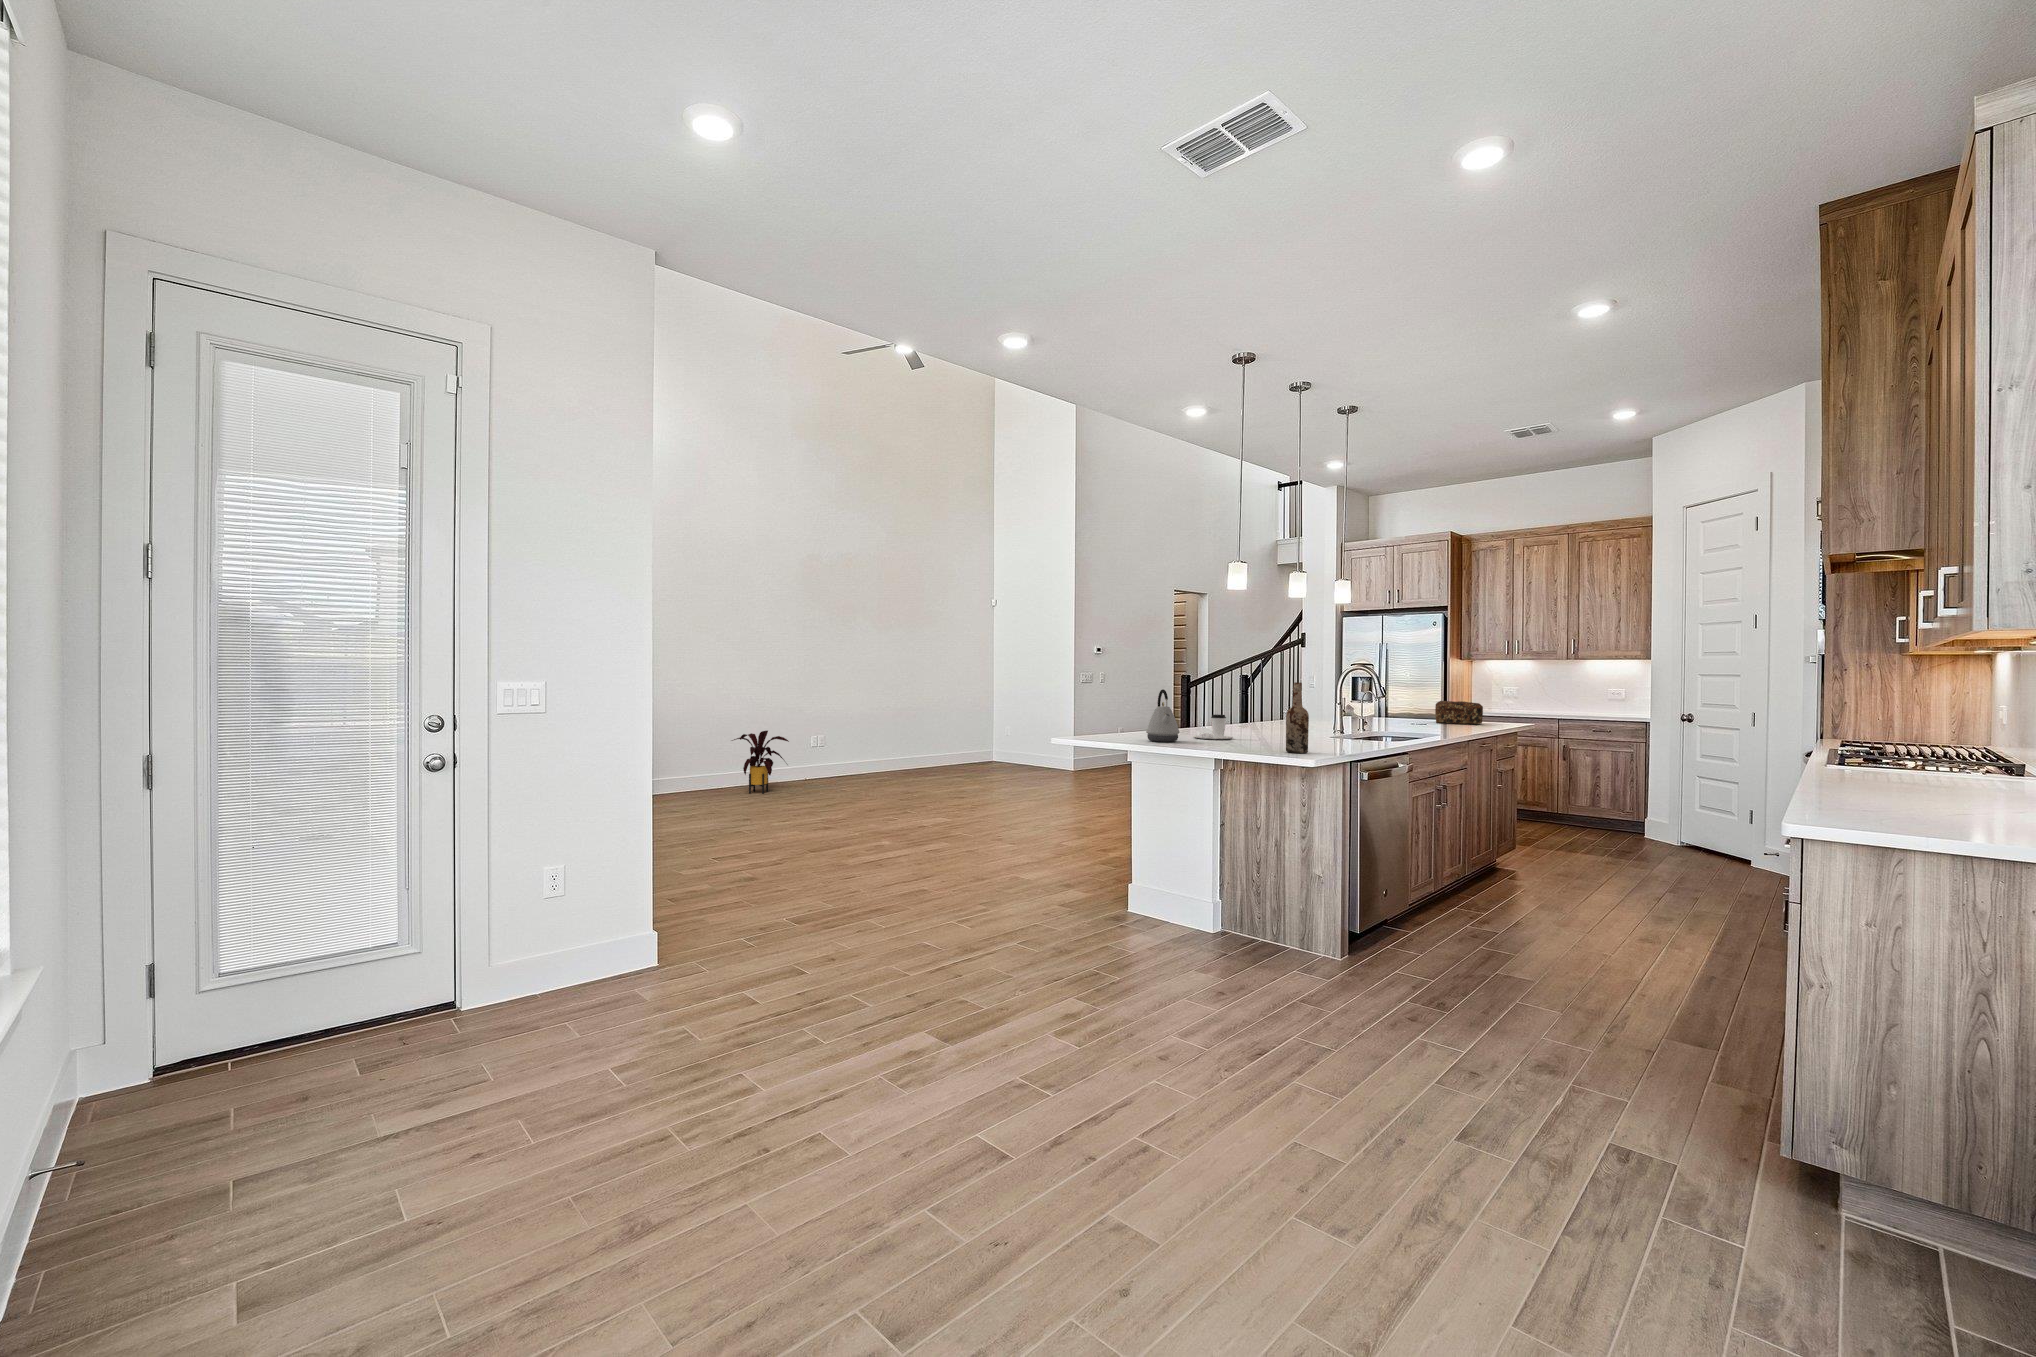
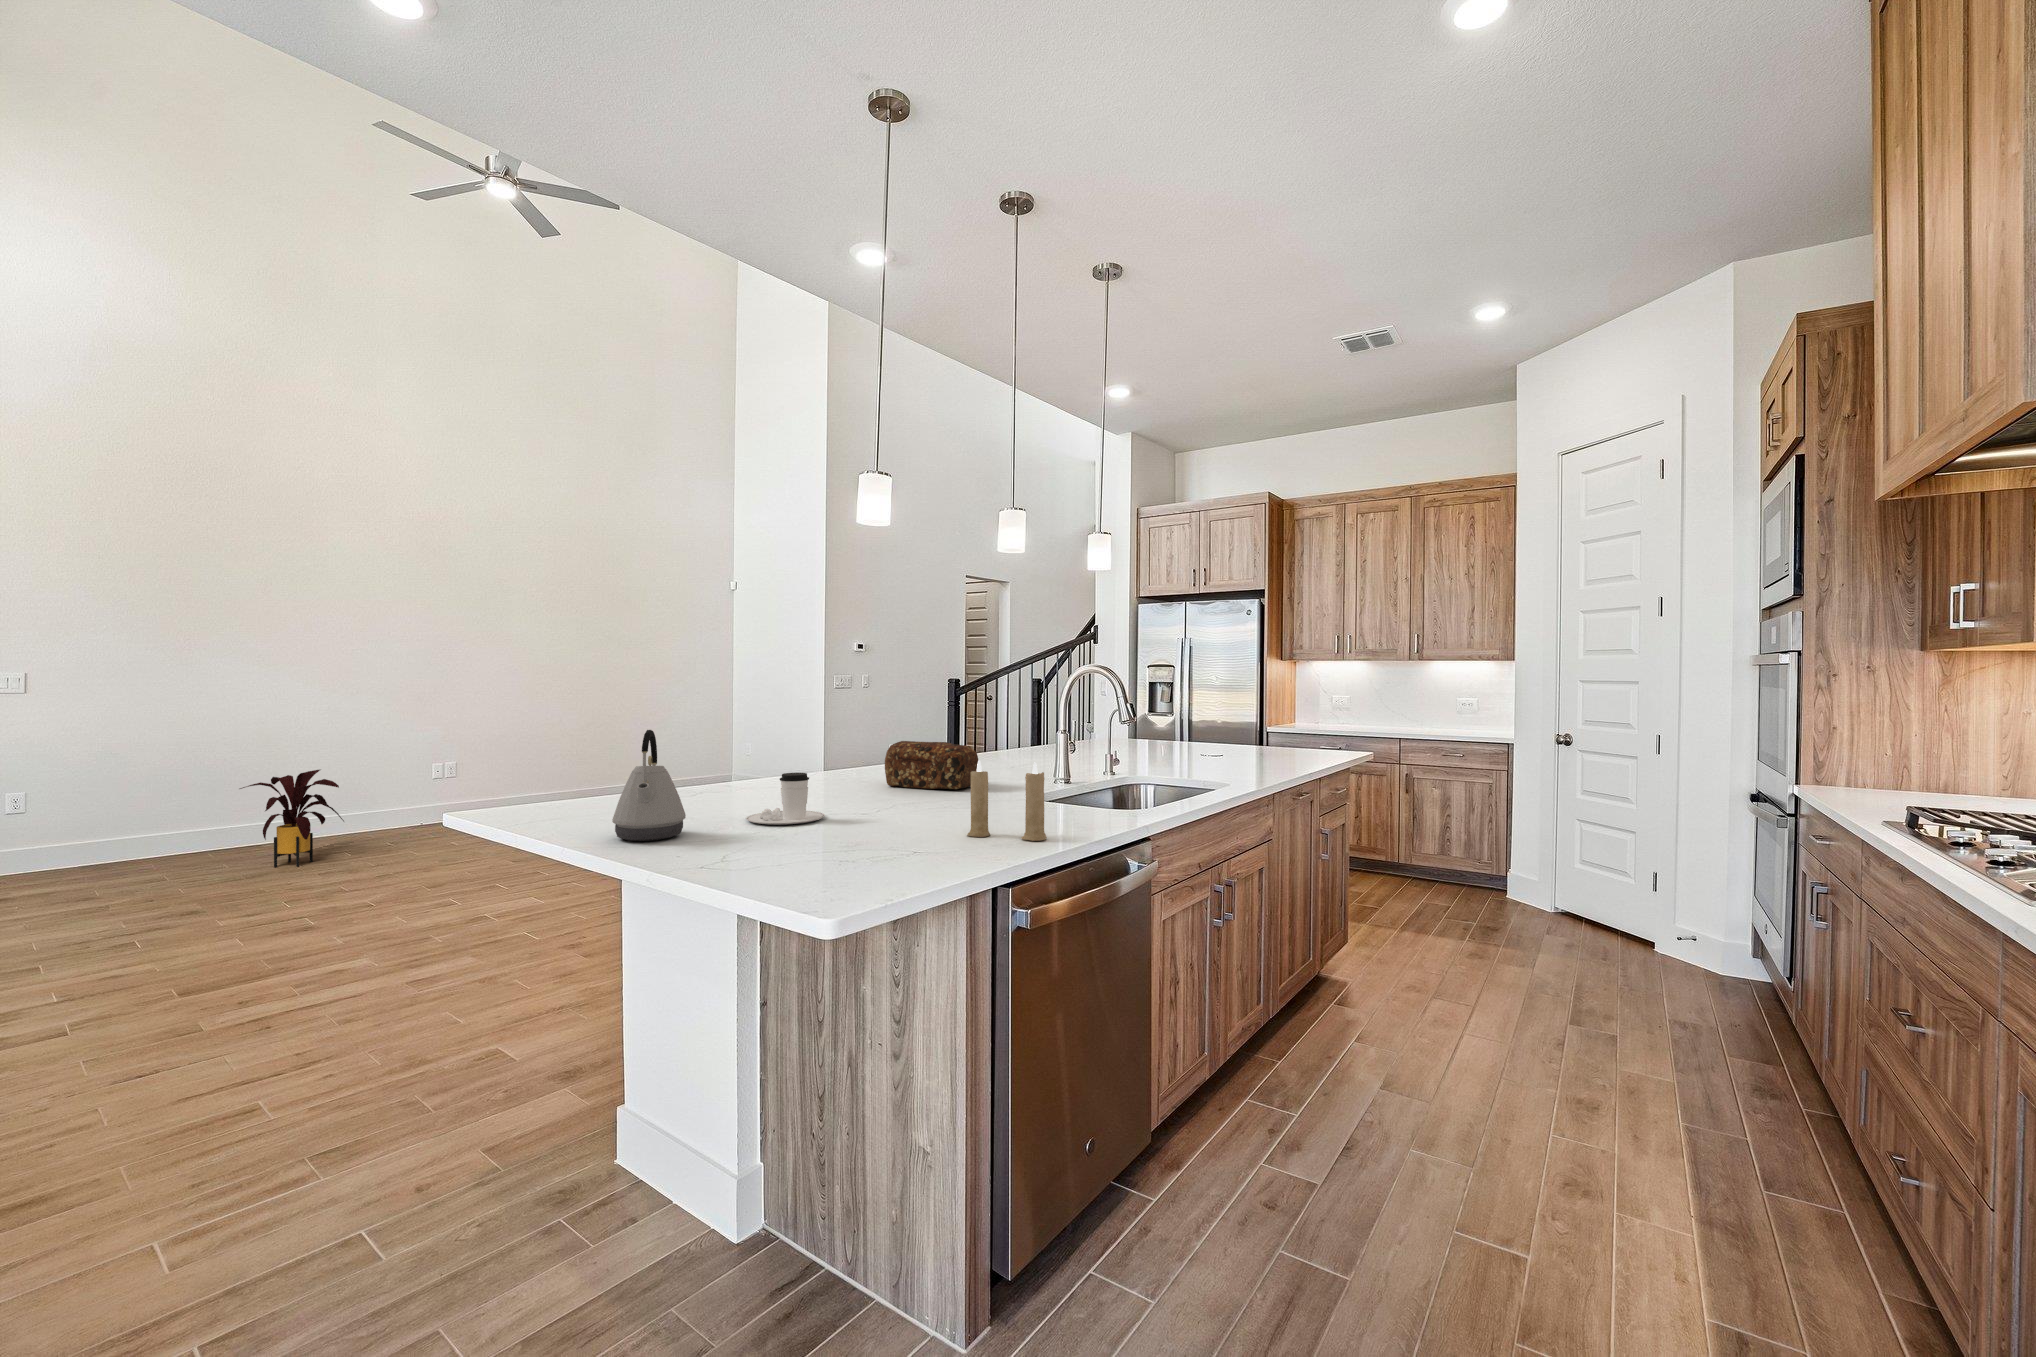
wine bottle: present [1286,682,1309,753] -> none [844,719,893,880]
bread loaf: present [1435,701,1483,724] -> present [885,741,979,789]
candle: none [1319,706,1363,747] -> present [967,760,1047,841]

